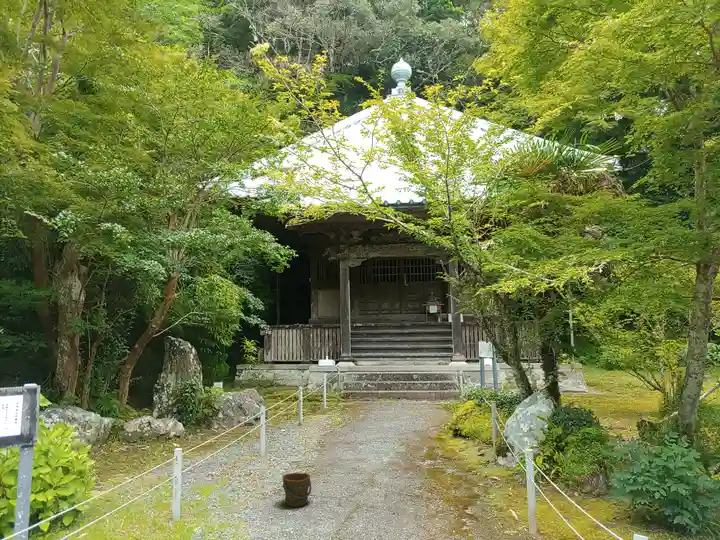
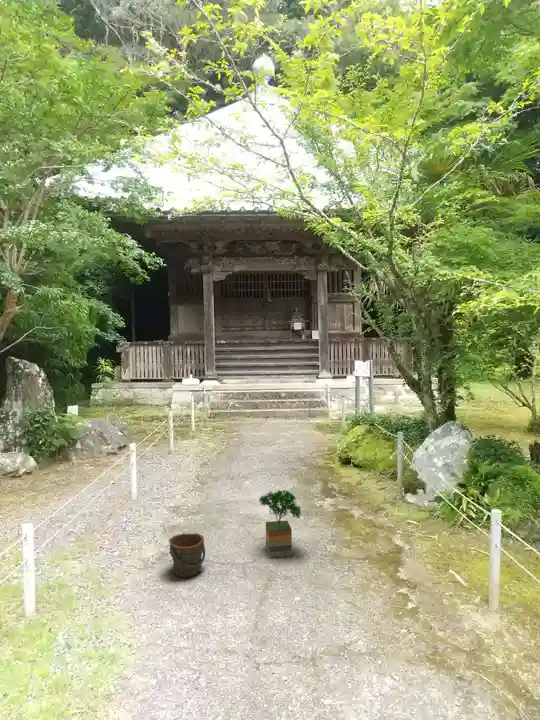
potted tree: none [357,441,392,498] -> present [259,490,301,558]

